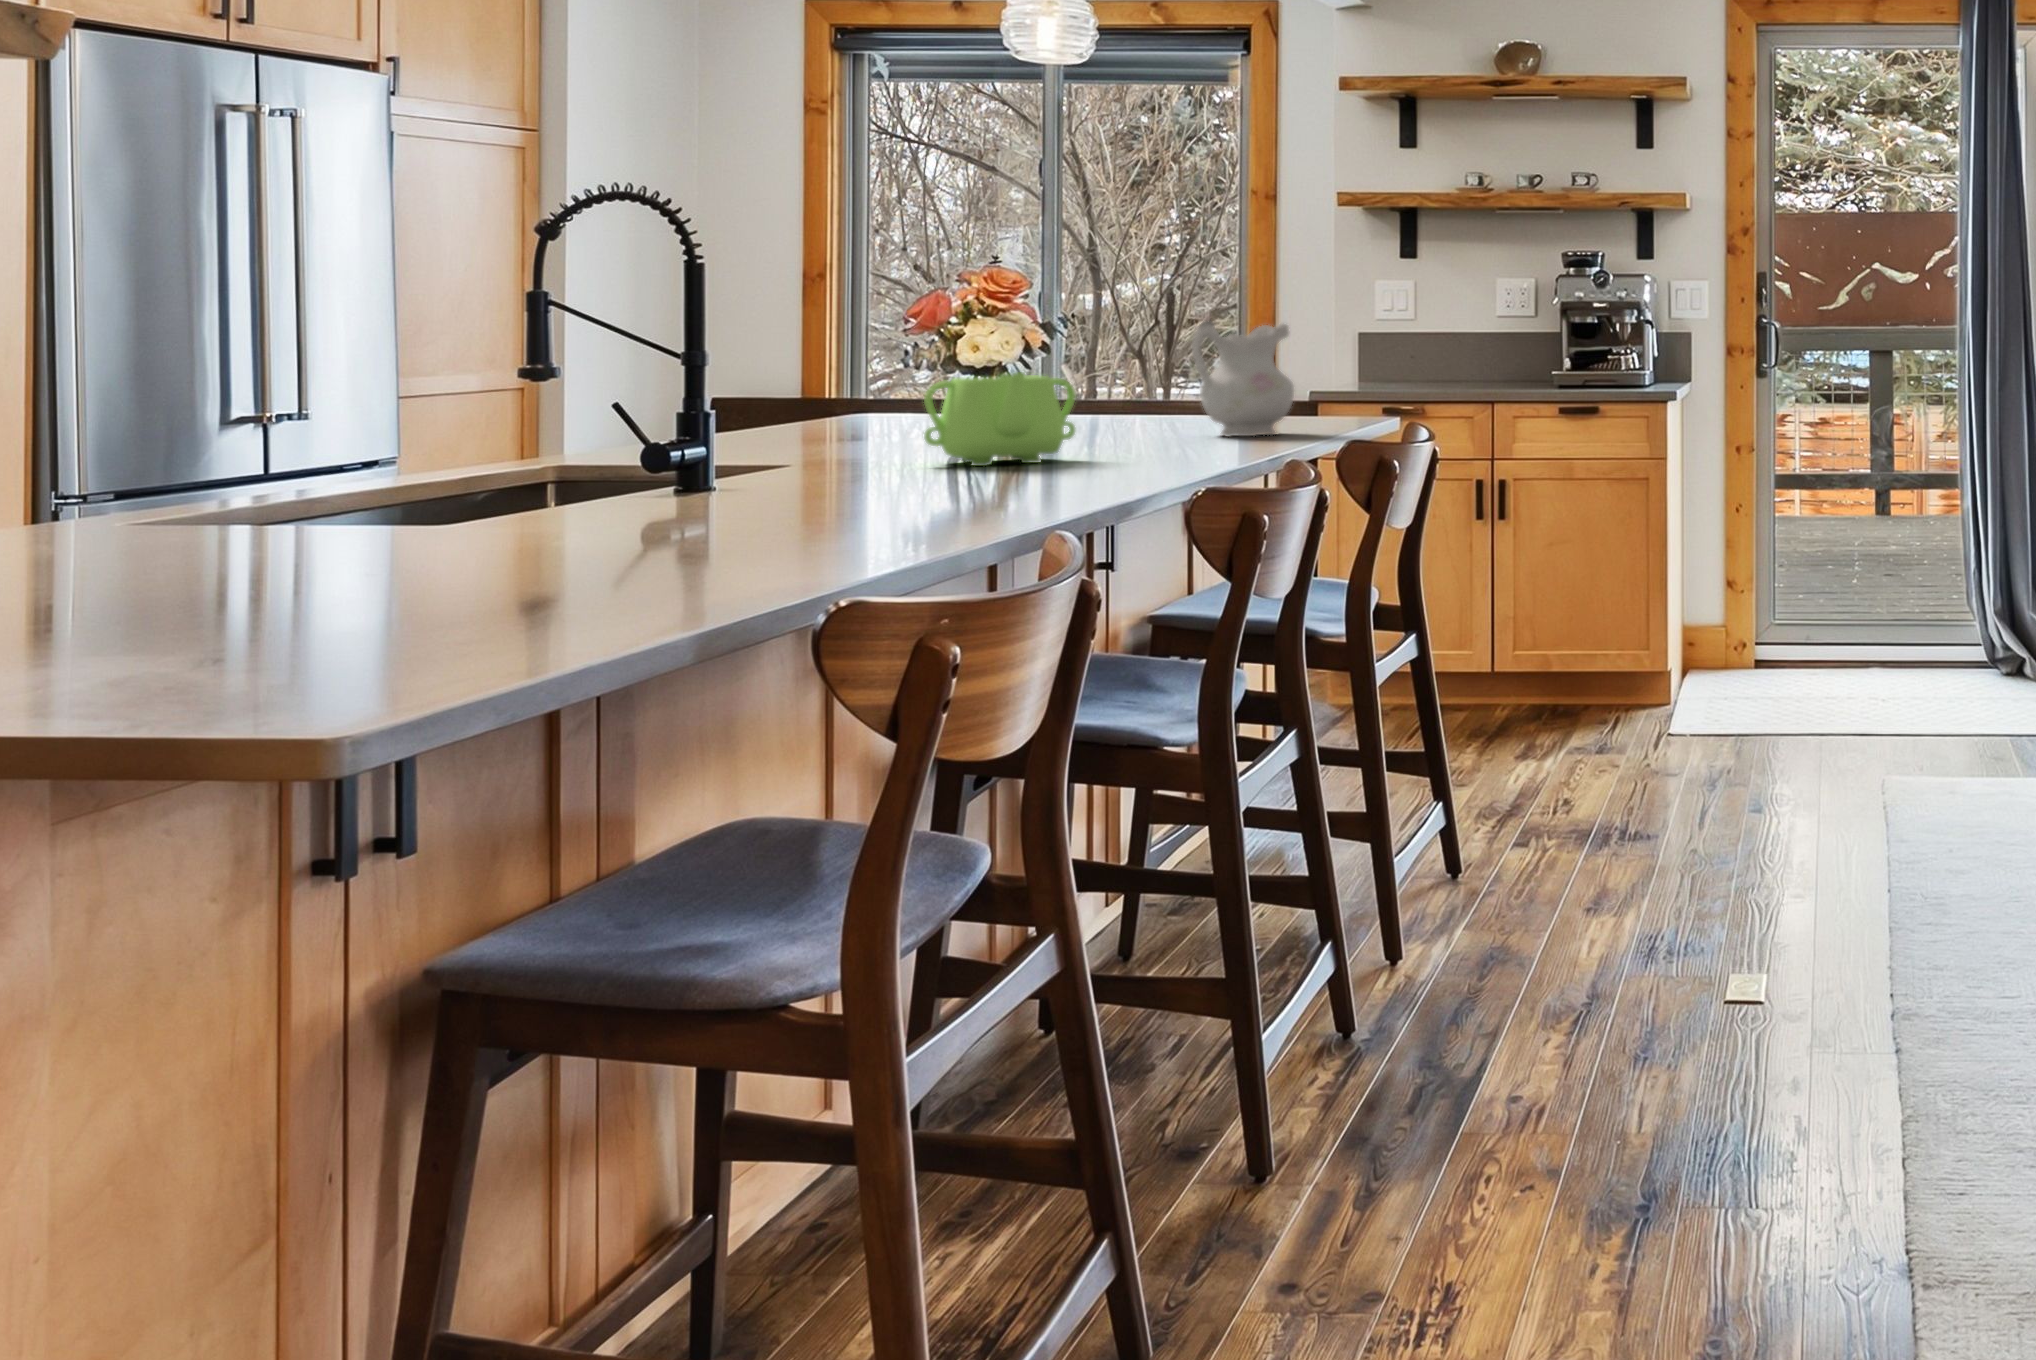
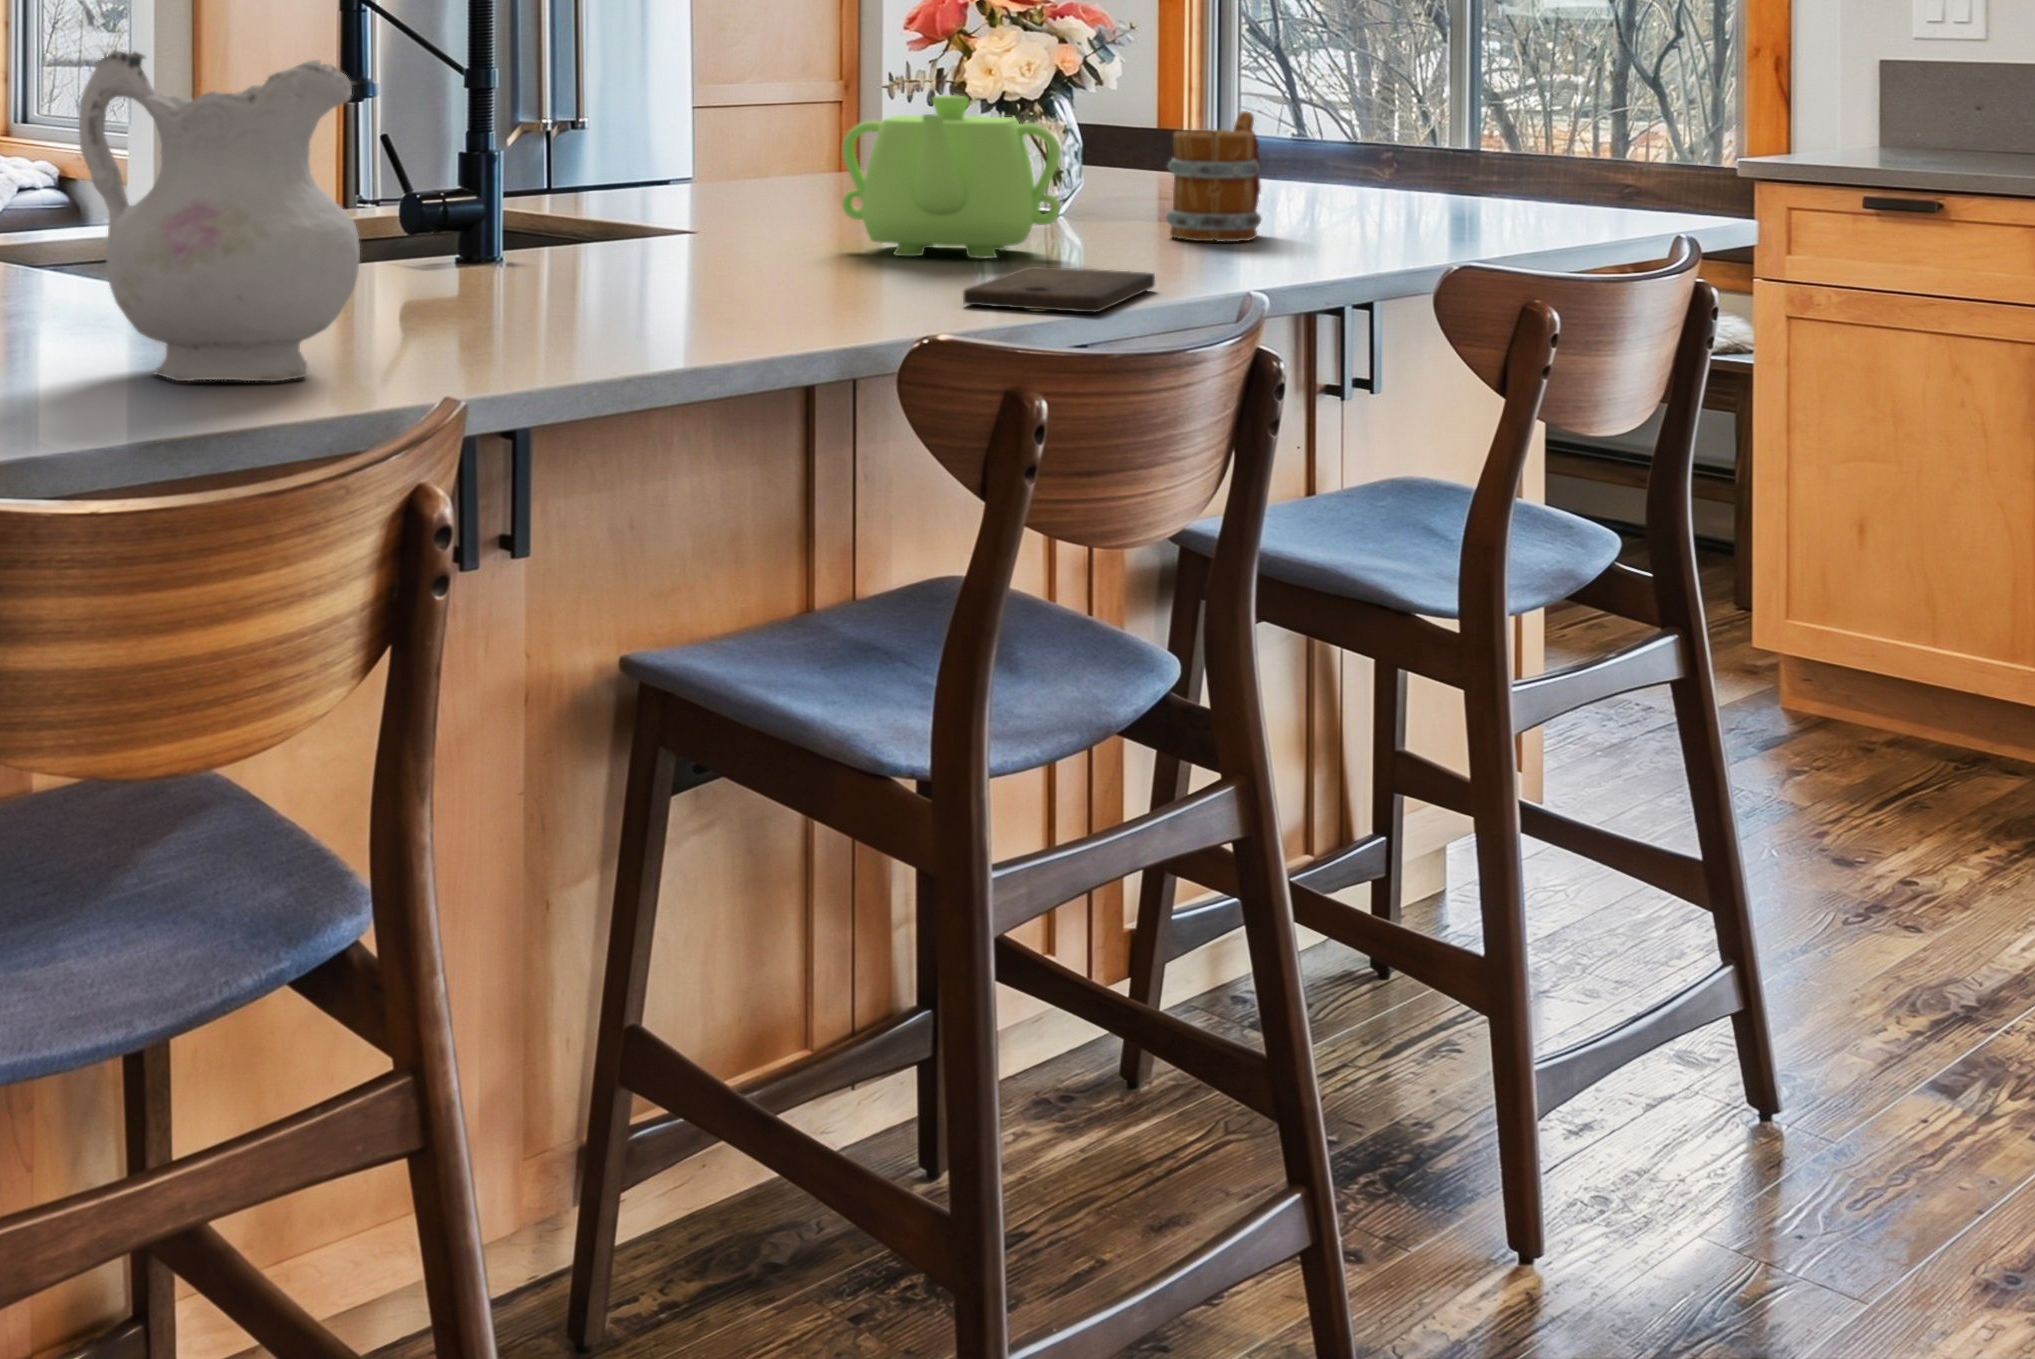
ceramic pitcher: present [1192,321,1294,437] -> present [79,51,360,381]
mug: none [1101,368,1160,447] -> present [1166,111,1261,241]
cutting board: none [1104,457,1197,479] -> present [963,266,1155,312]

